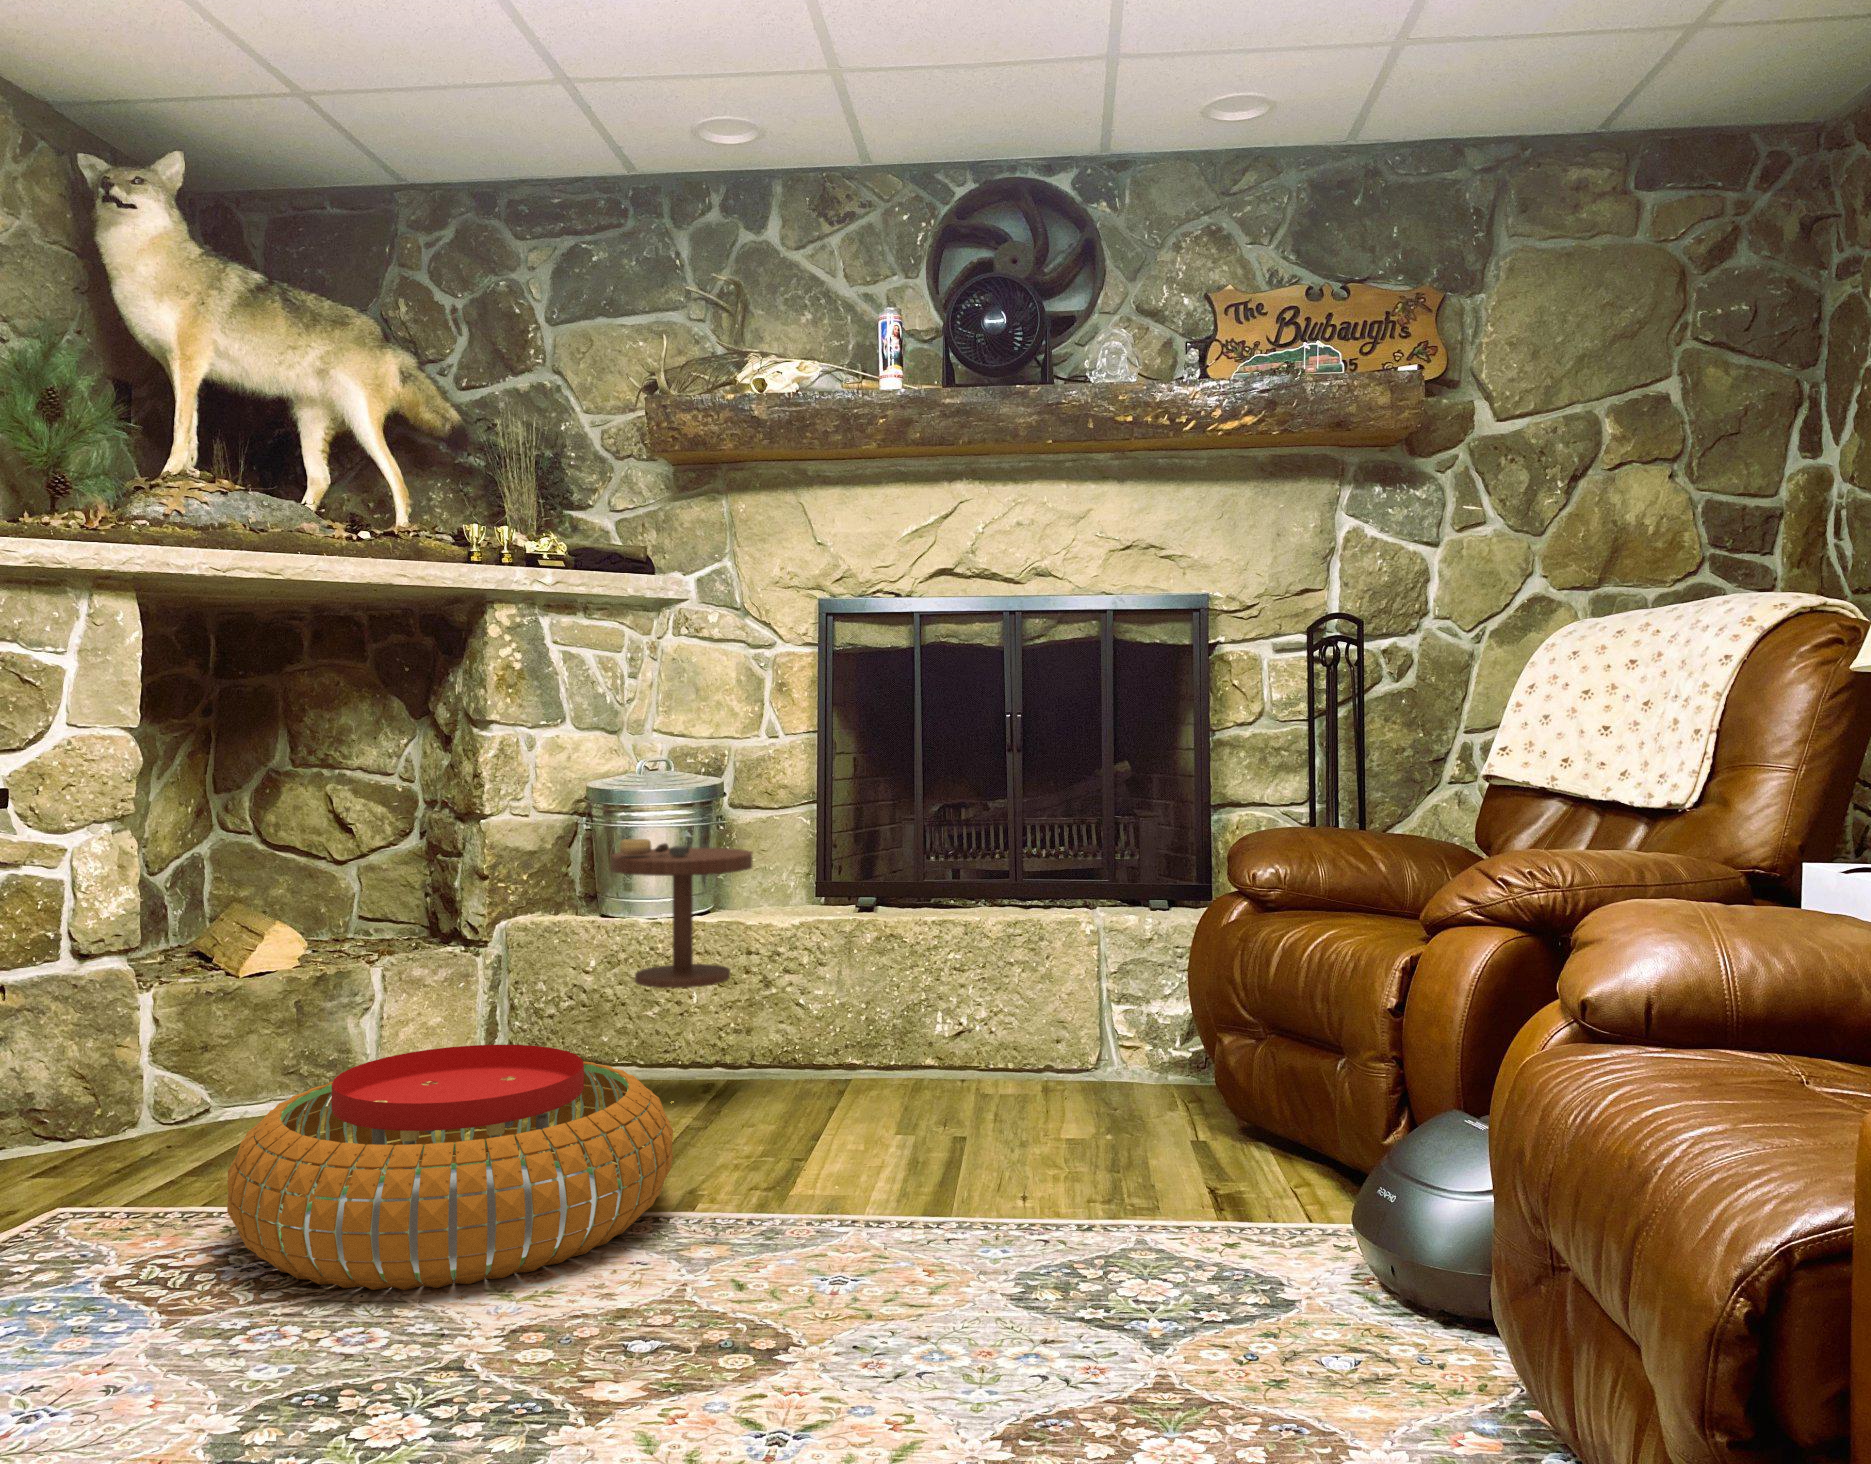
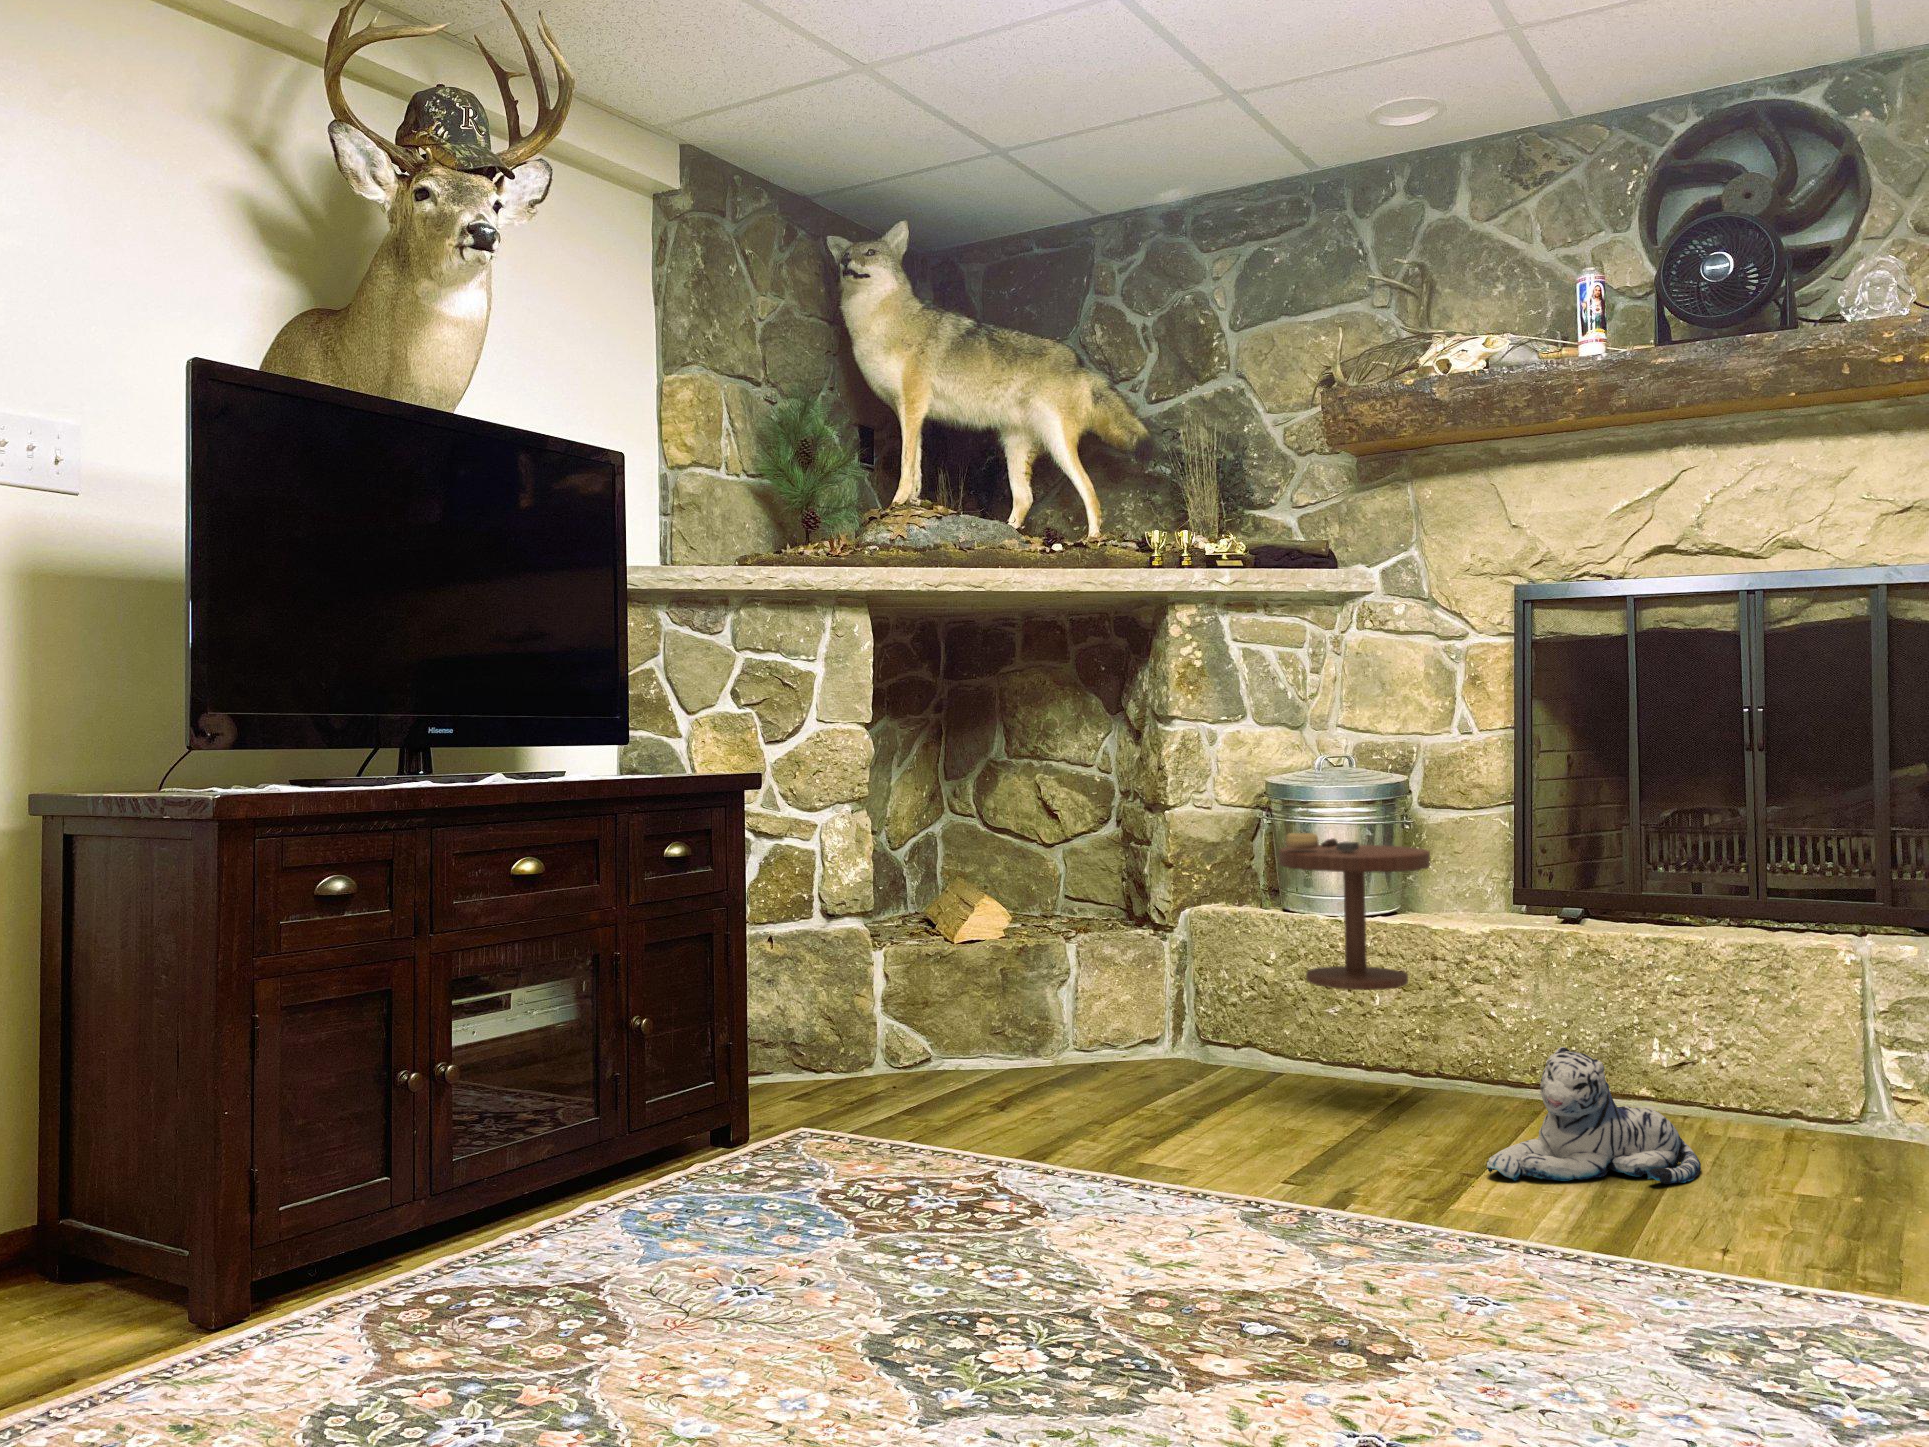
plush toy: none [811,1024,977,1150] -> present [1487,1047,1701,1184]
pouf: present [227,1045,673,1290] -> none [919,1023,1321,1245]

